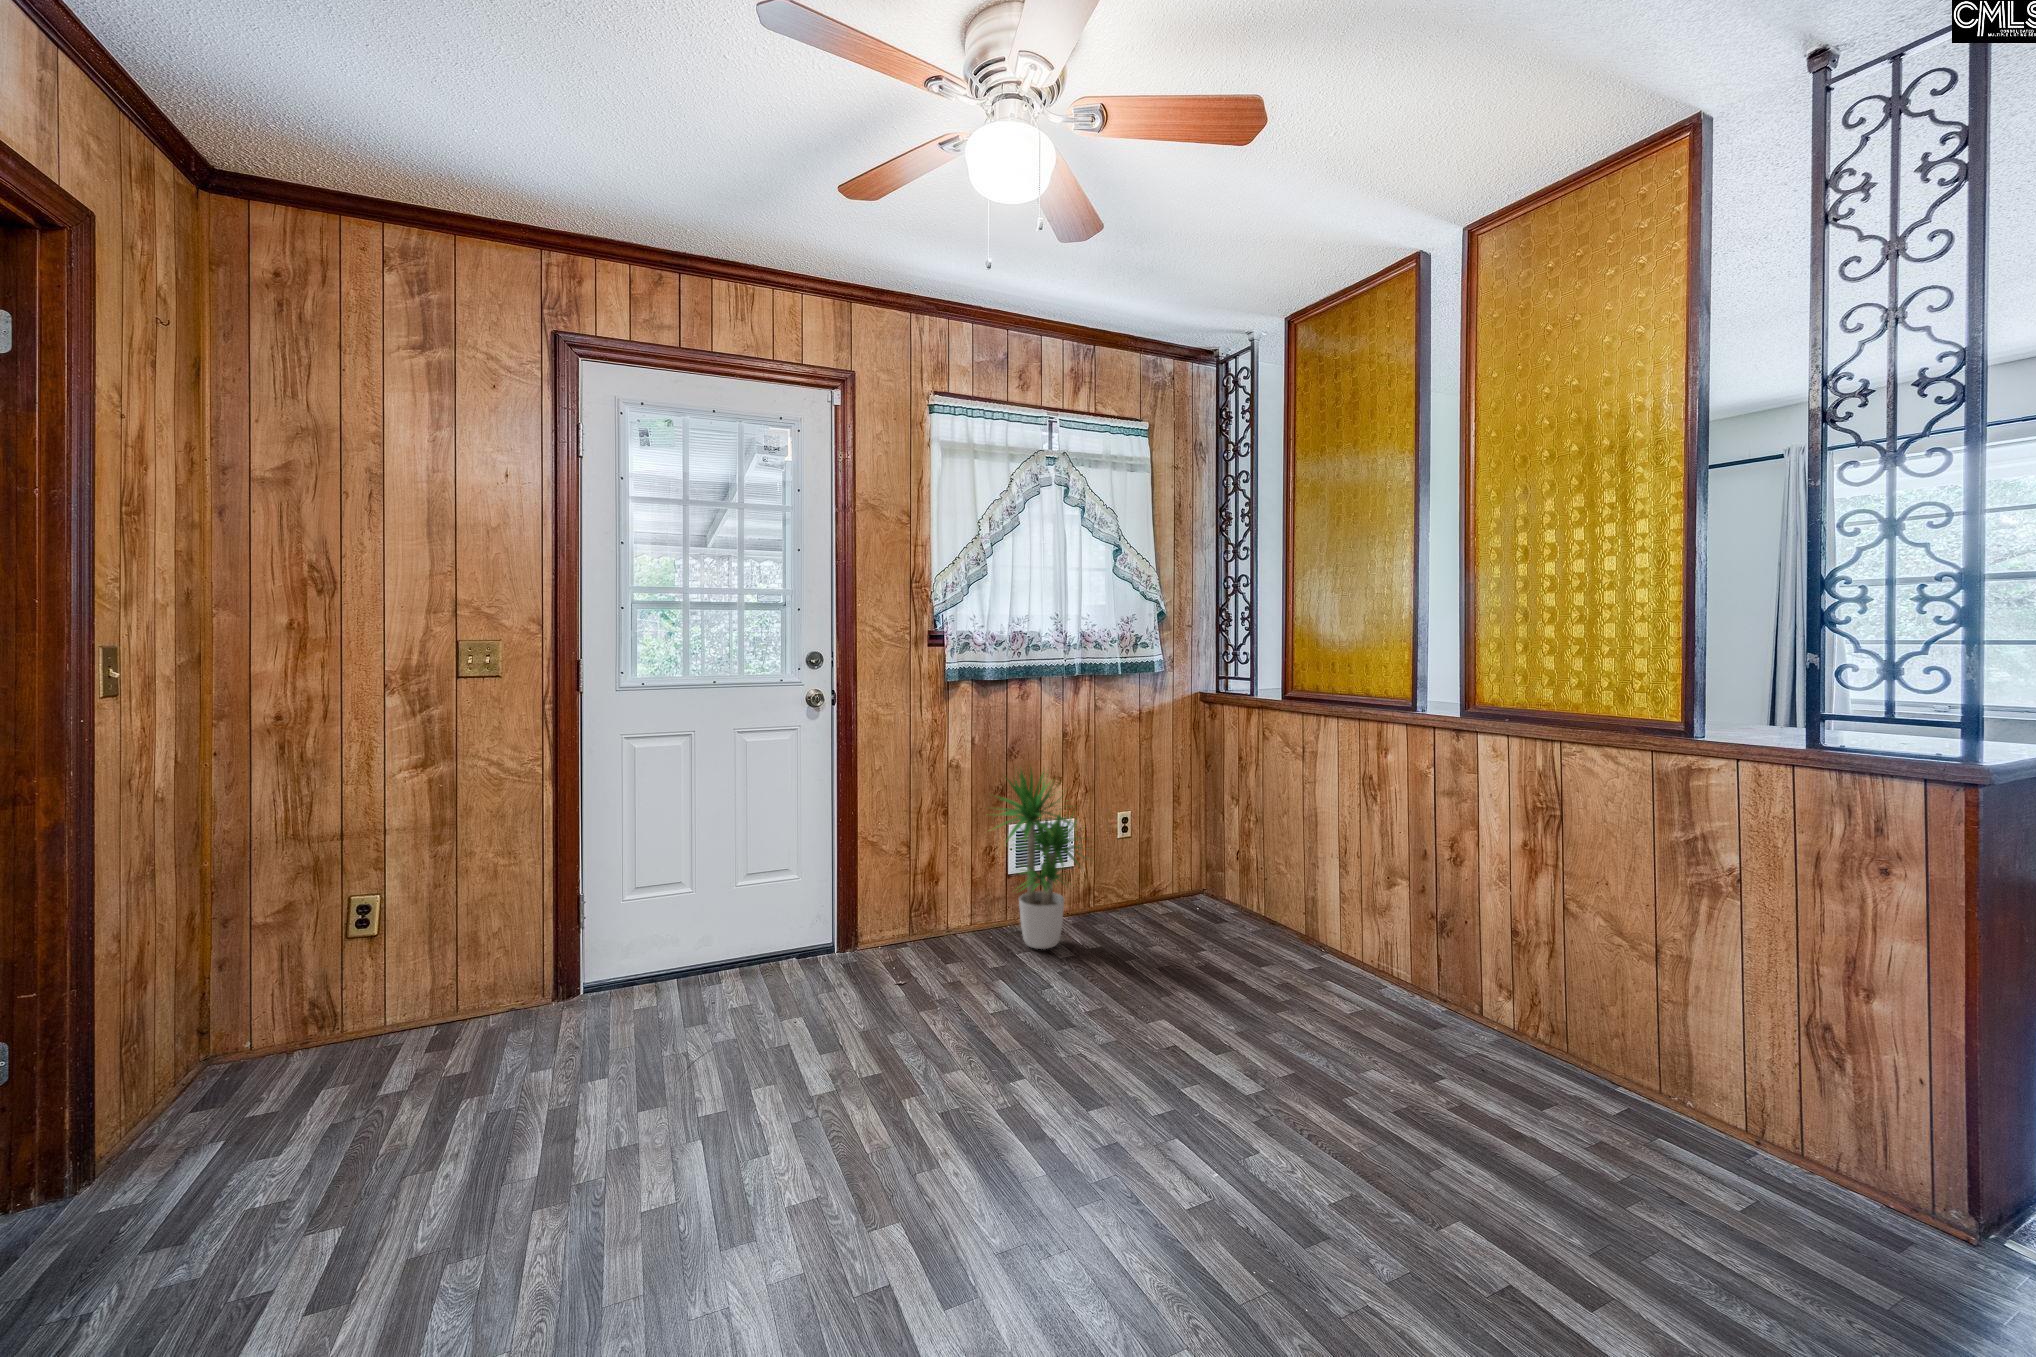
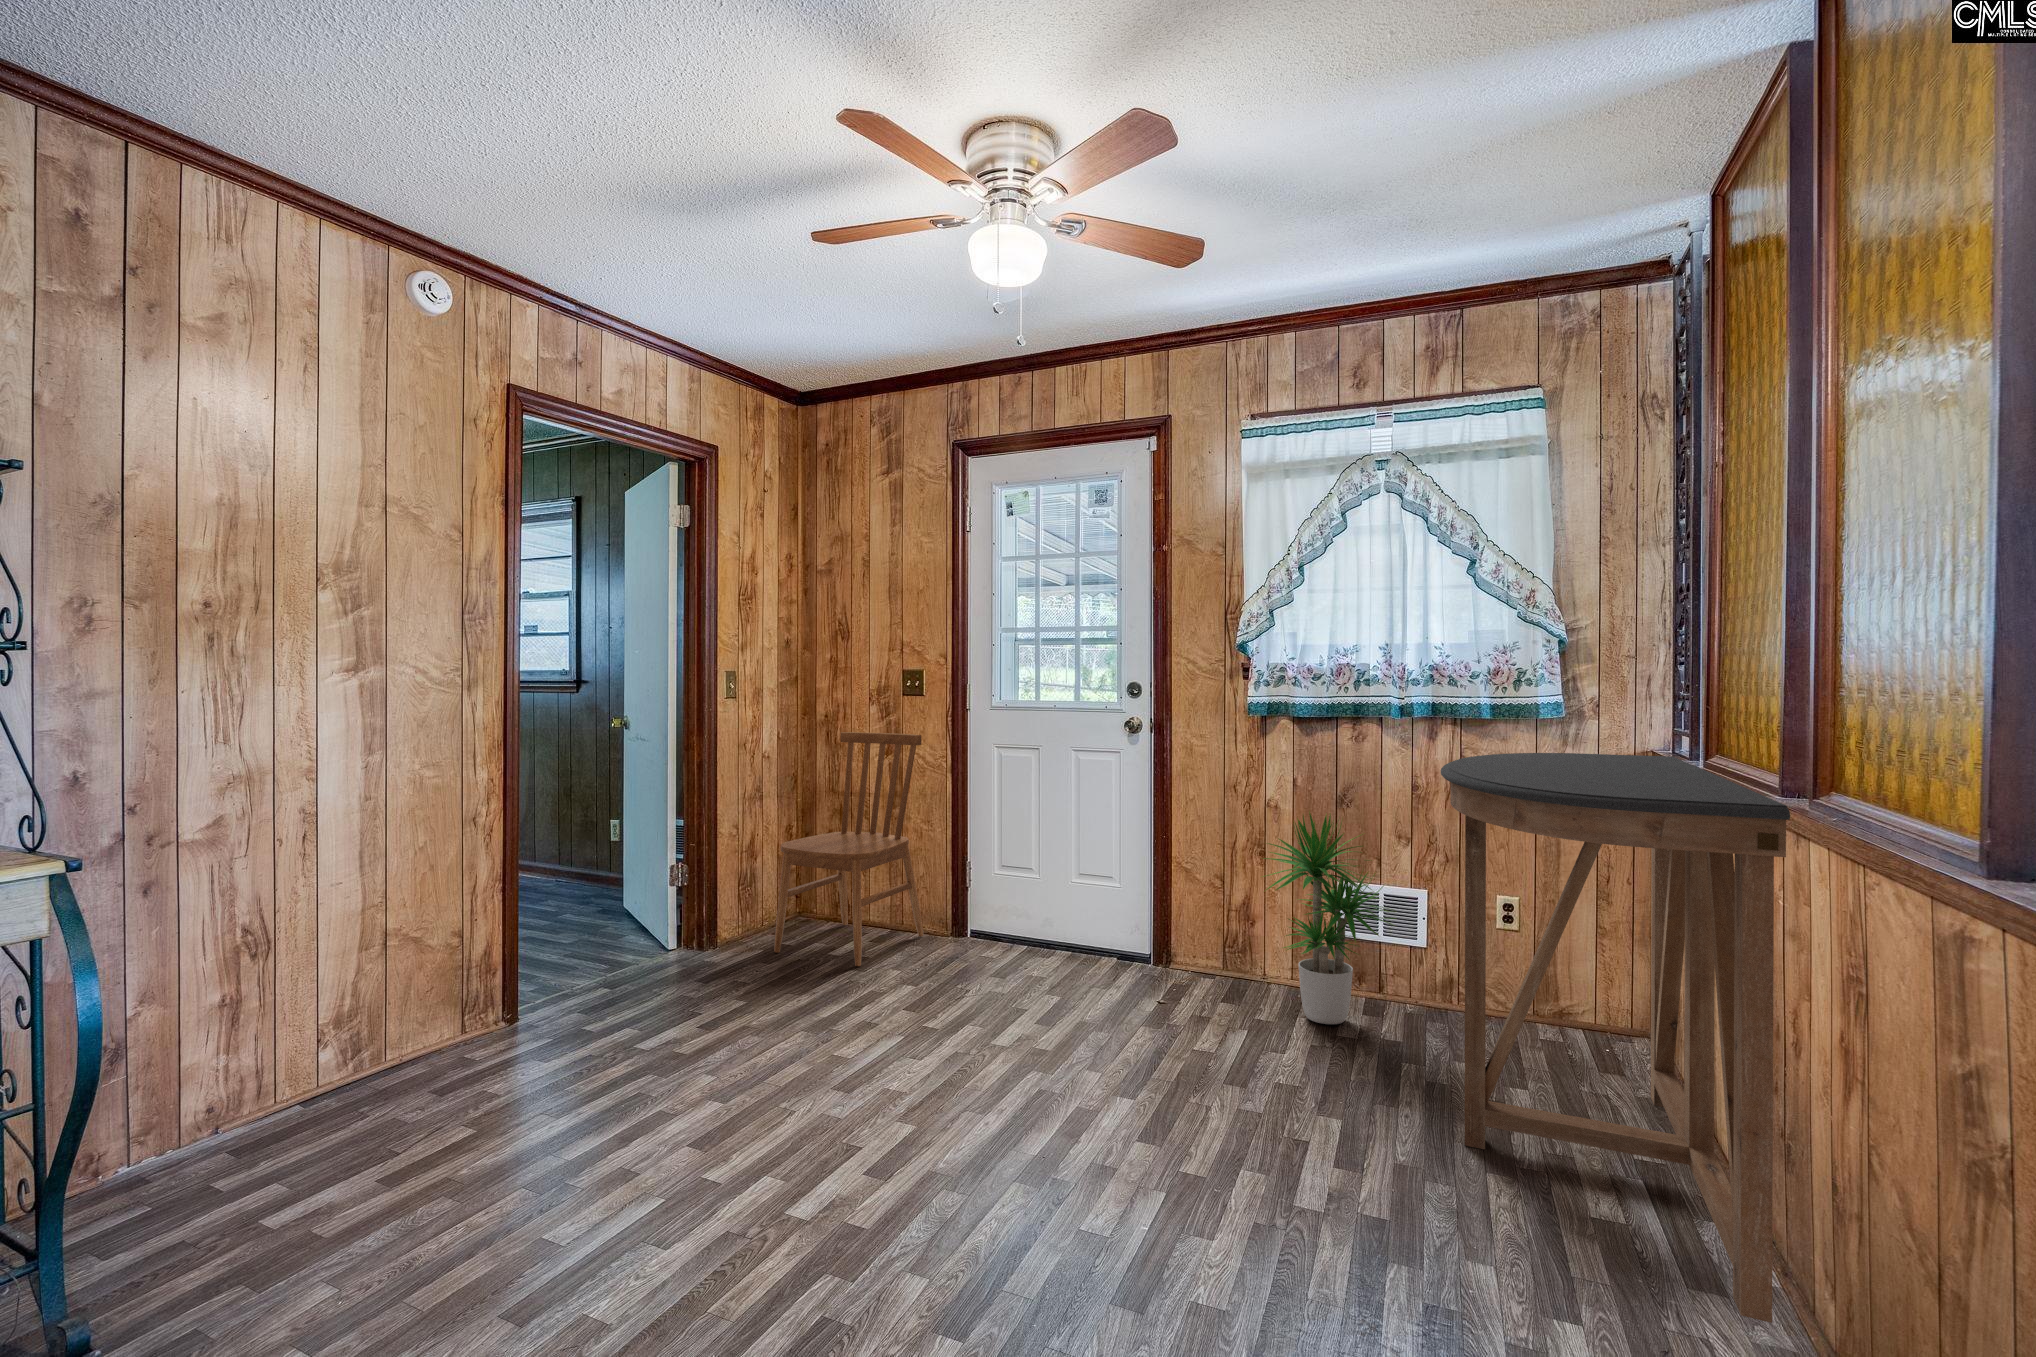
console table: none [1195,697,1521,1034] -> present [1441,753,1790,1323]
dining chair: none [291,731,525,1115] -> present [774,732,923,966]

